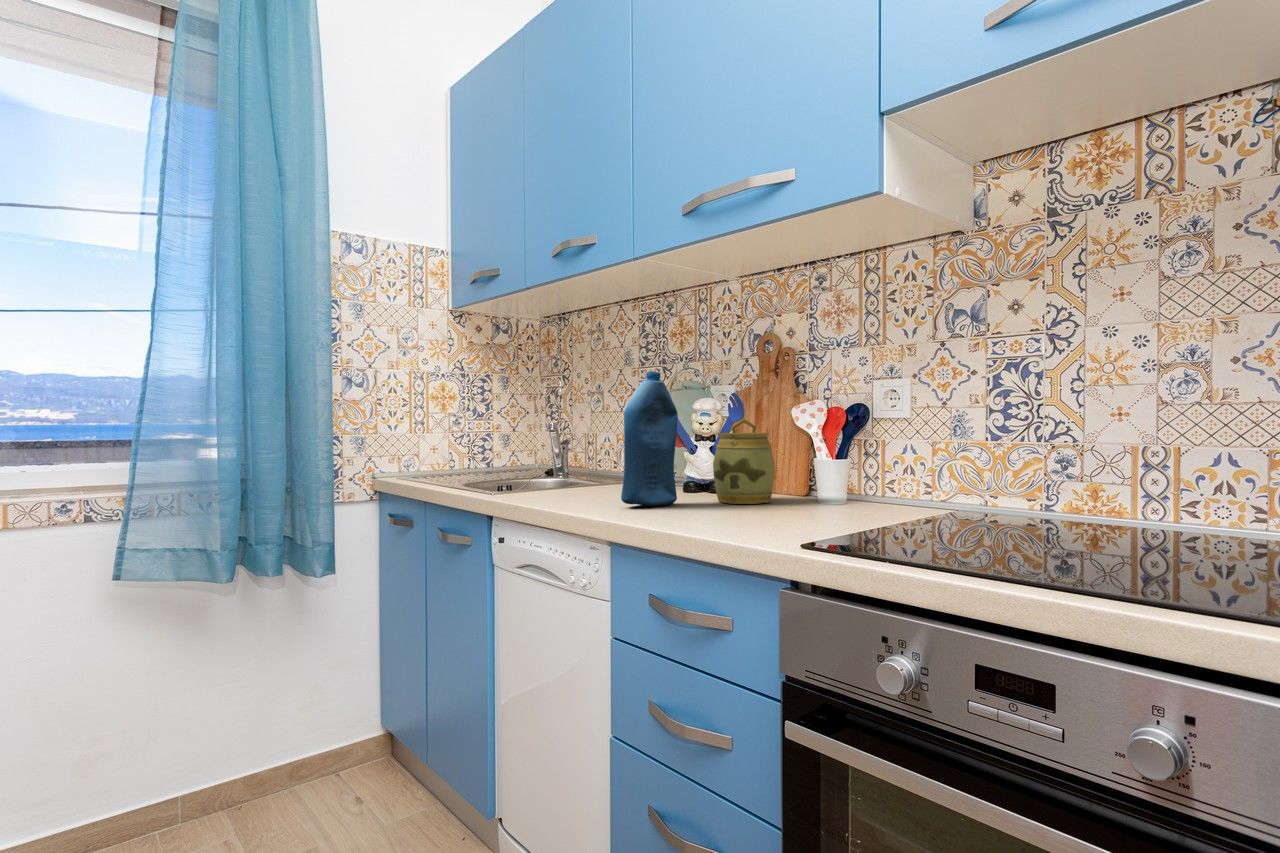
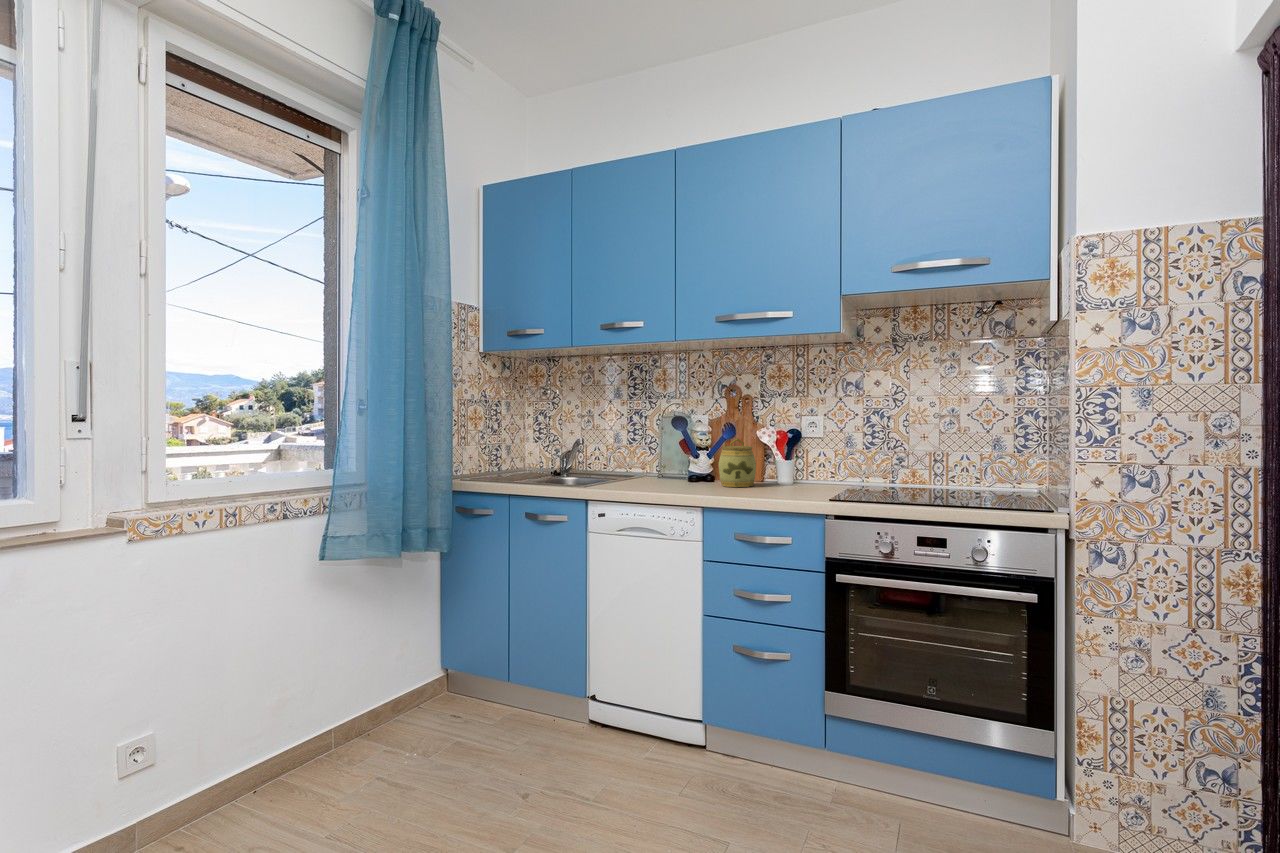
bottle: present [621,372,678,506] -> none [683,412,707,490]

